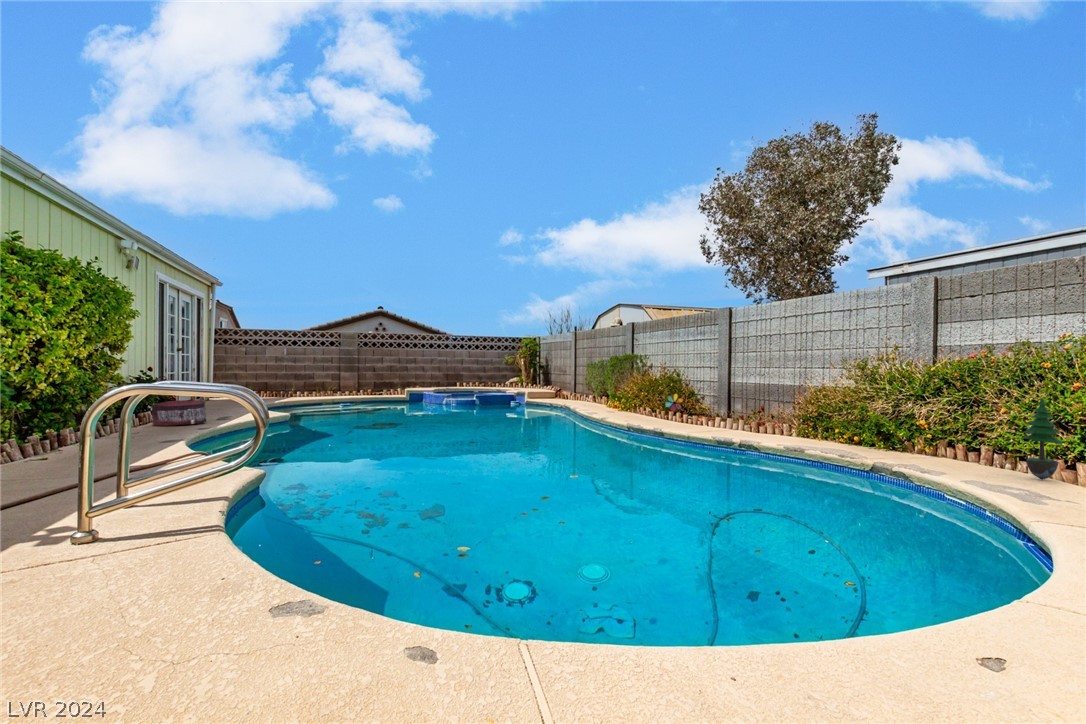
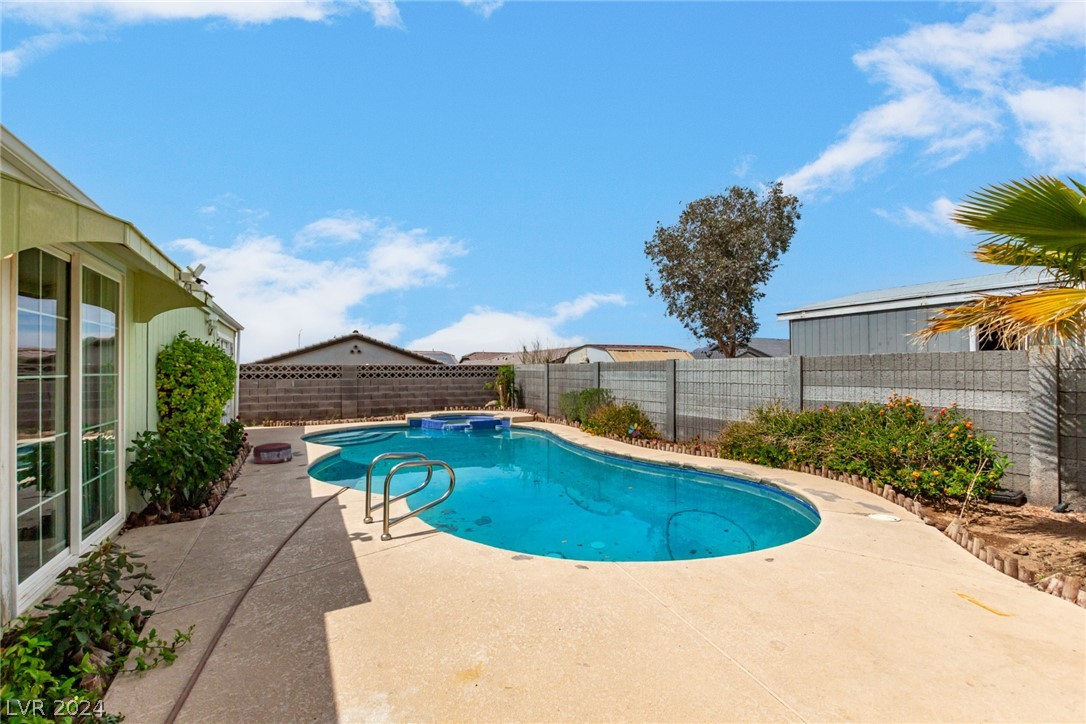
potted tree: present [1023,399,1062,480] -> none [838,440,857,486]

